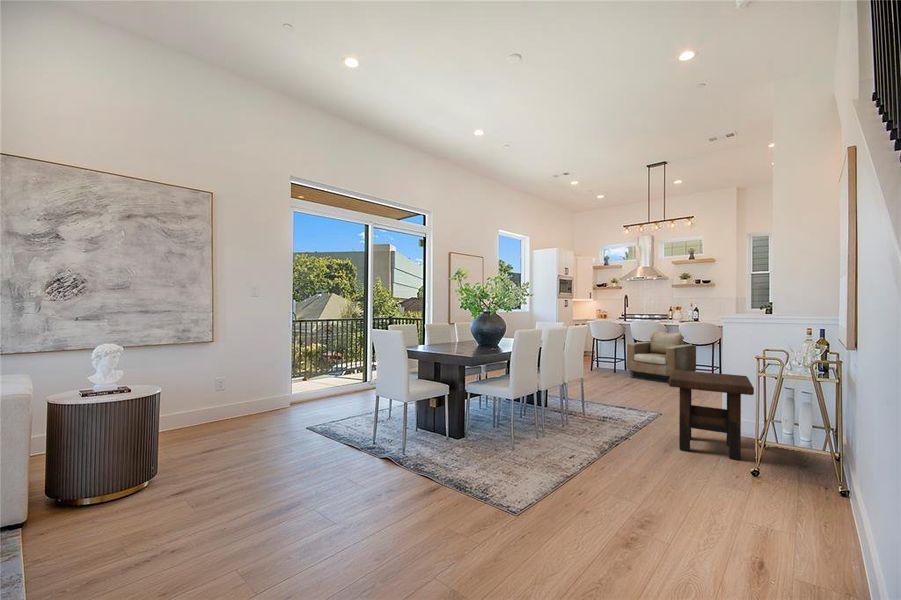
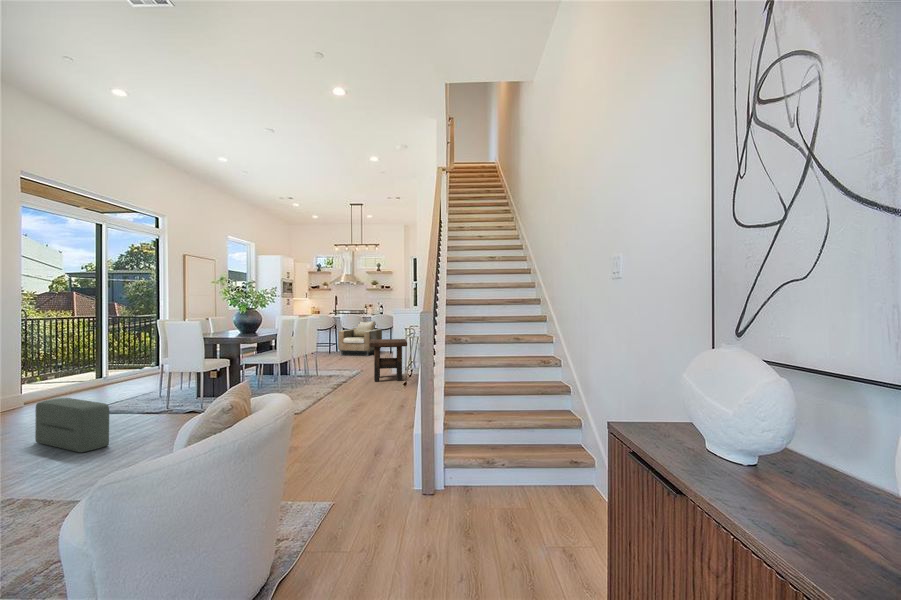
pouf: none [214,421,254,513] -> present [35,398,109,453]

